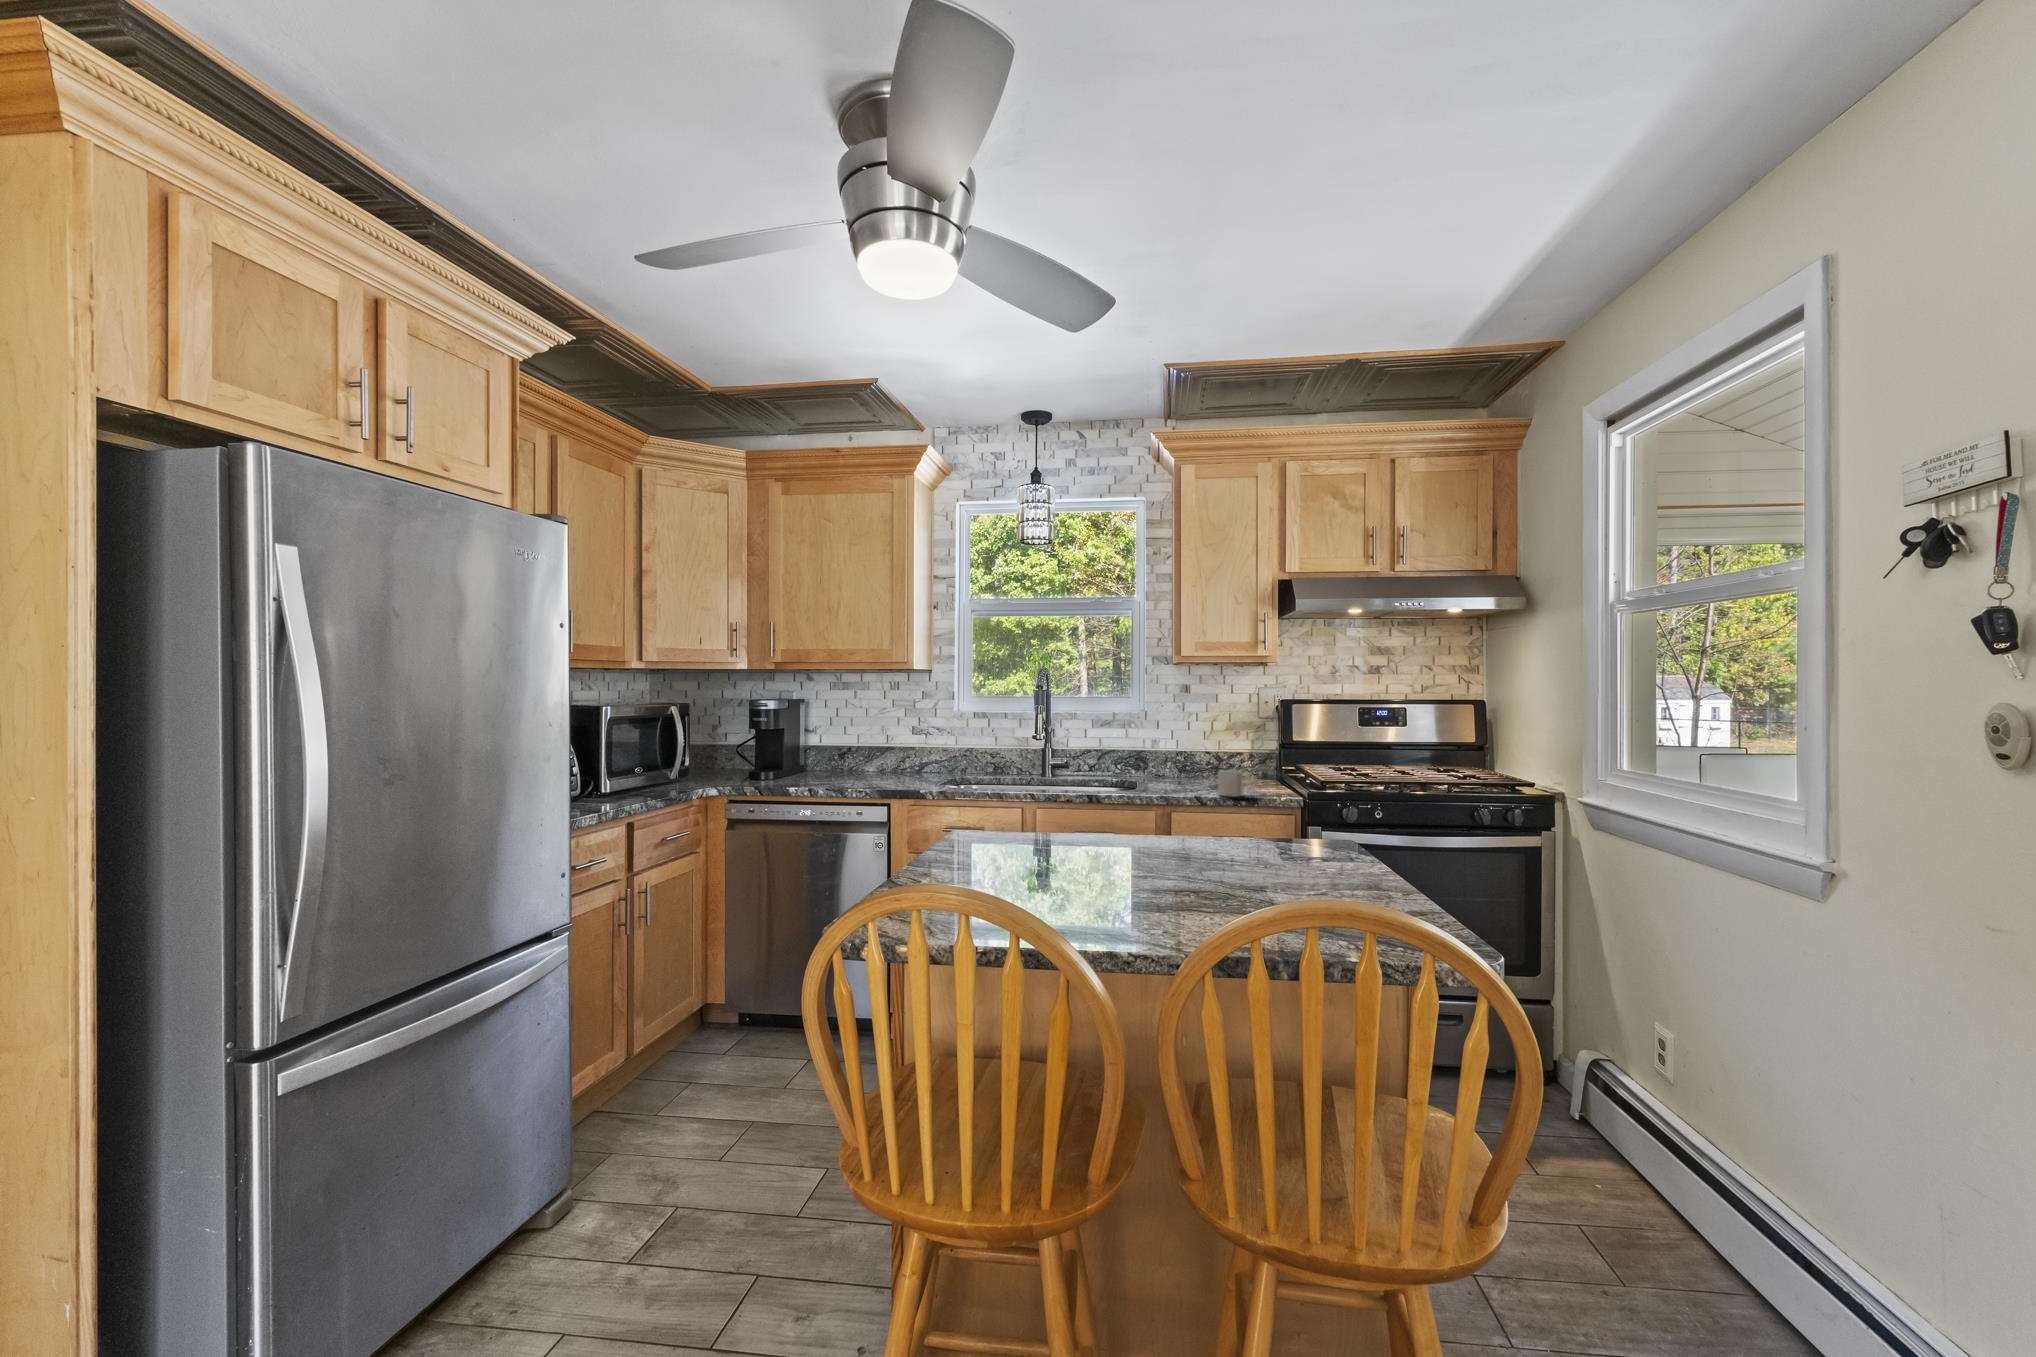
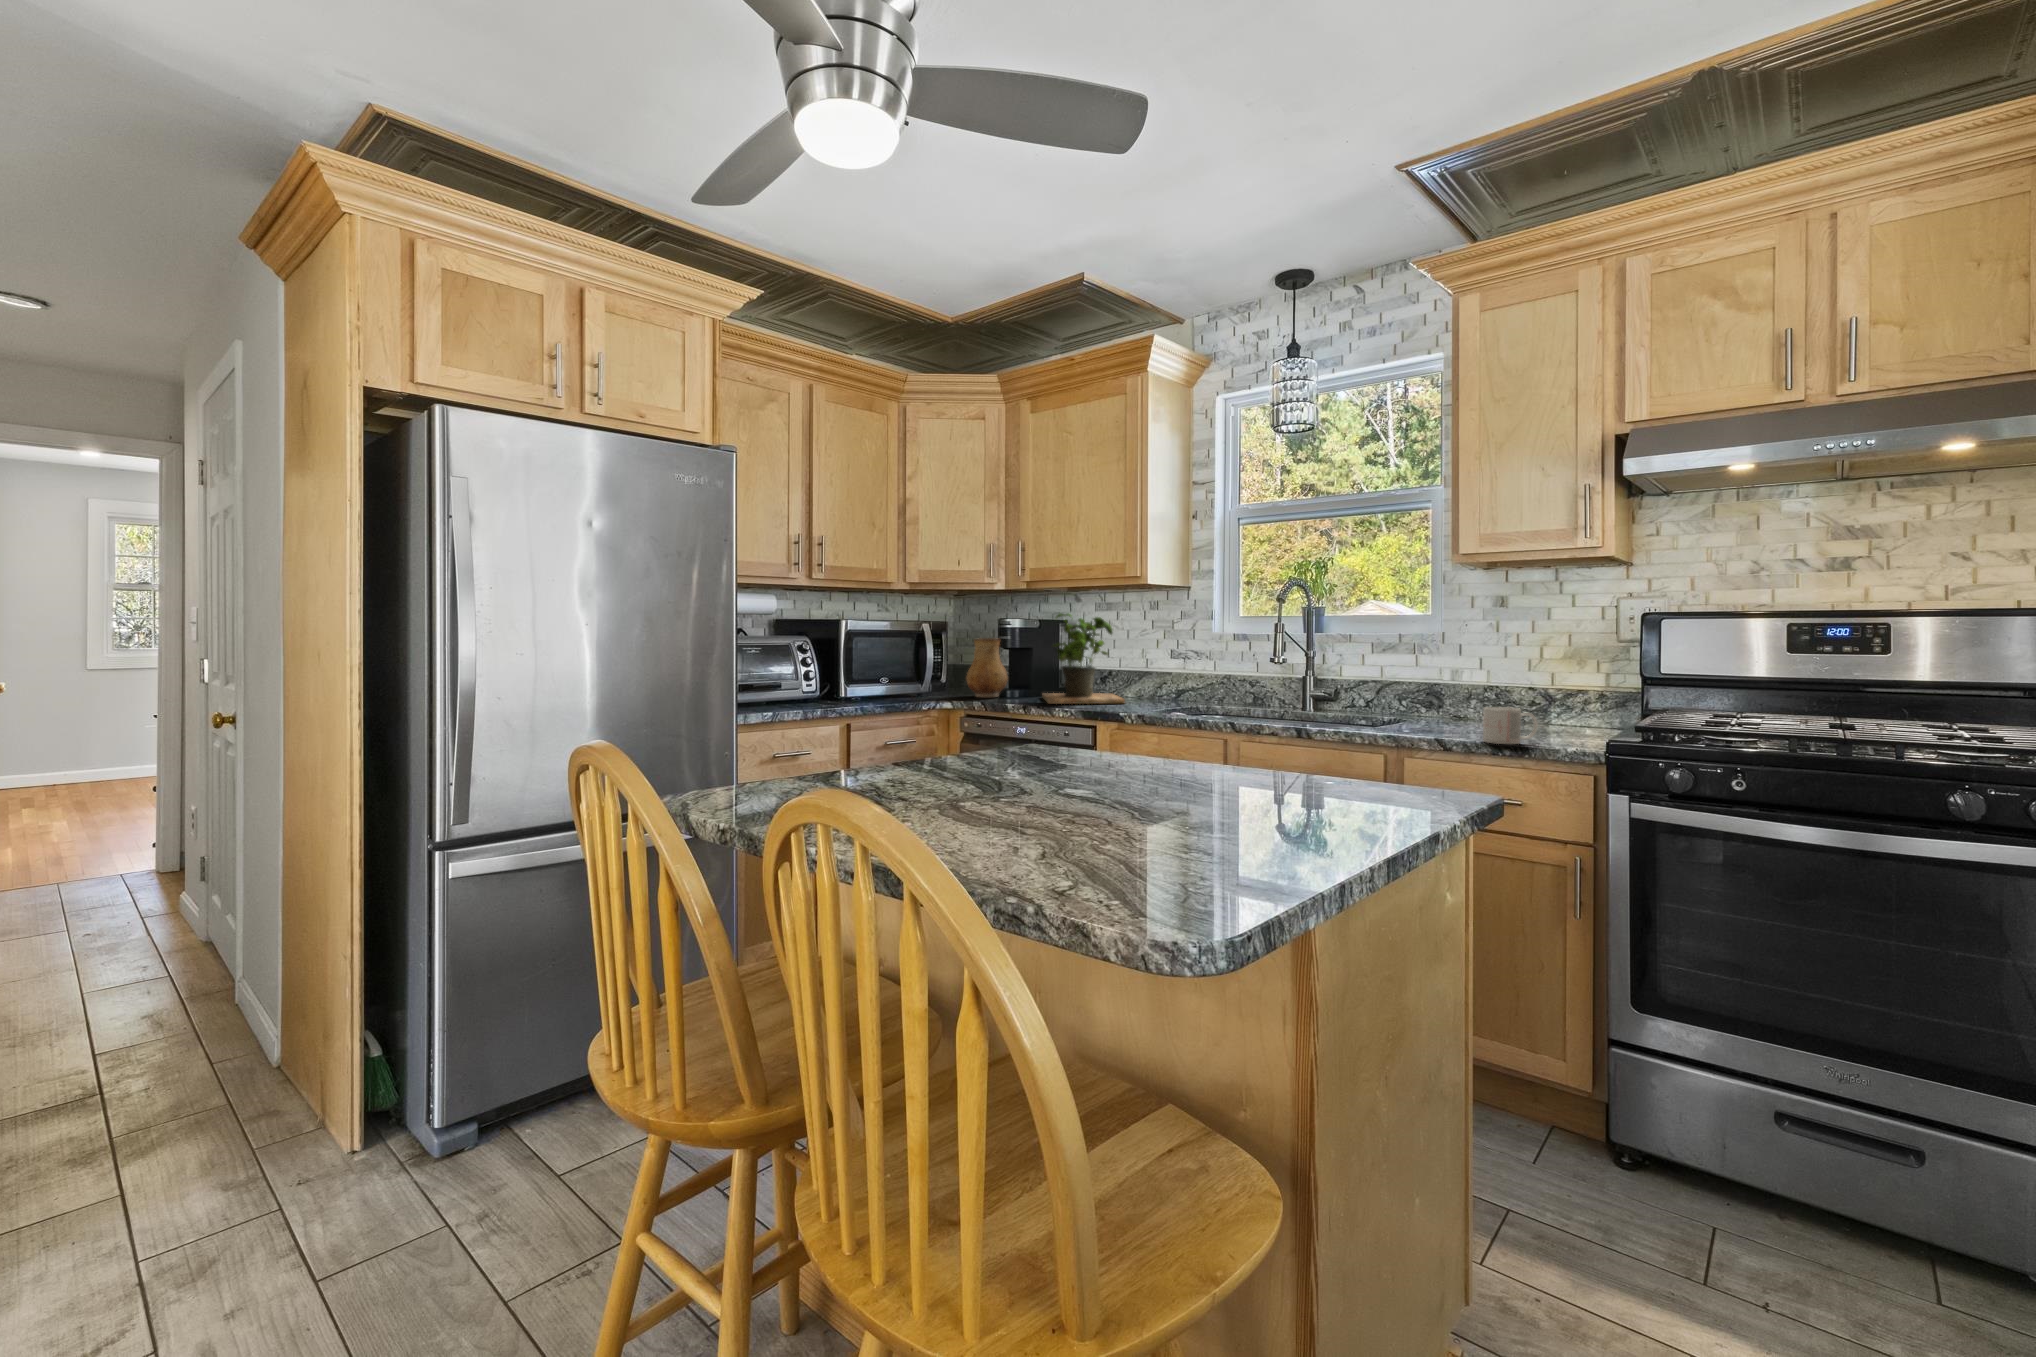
potted plant: none [795,694,895,785] -> present [1042,614,1125,704]
ceramic pitcher: none [711,719,757,782] -> present [967,638,1007,697]

